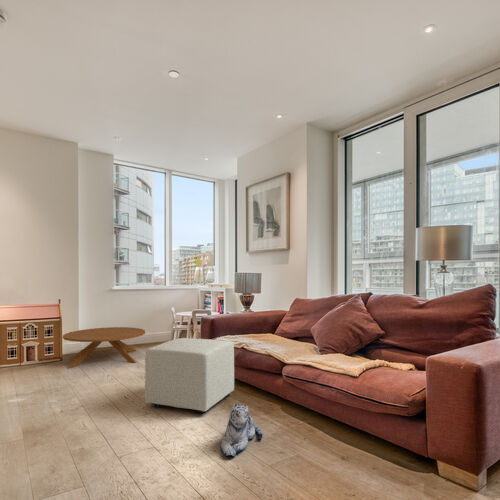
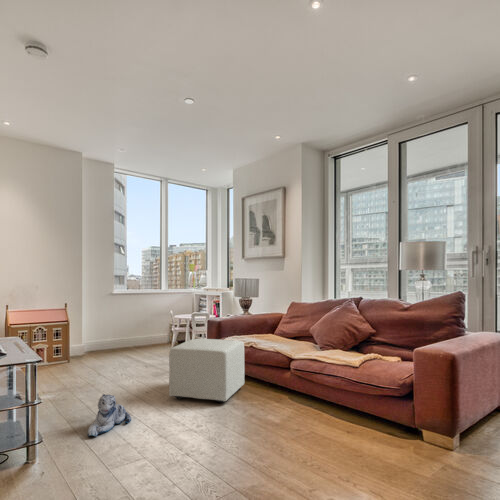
coffee table: present [63,327,145,368] -> none [71,330,149,370]
plush toy: present [221,404,263,456] -> present [88,394,131,436]

